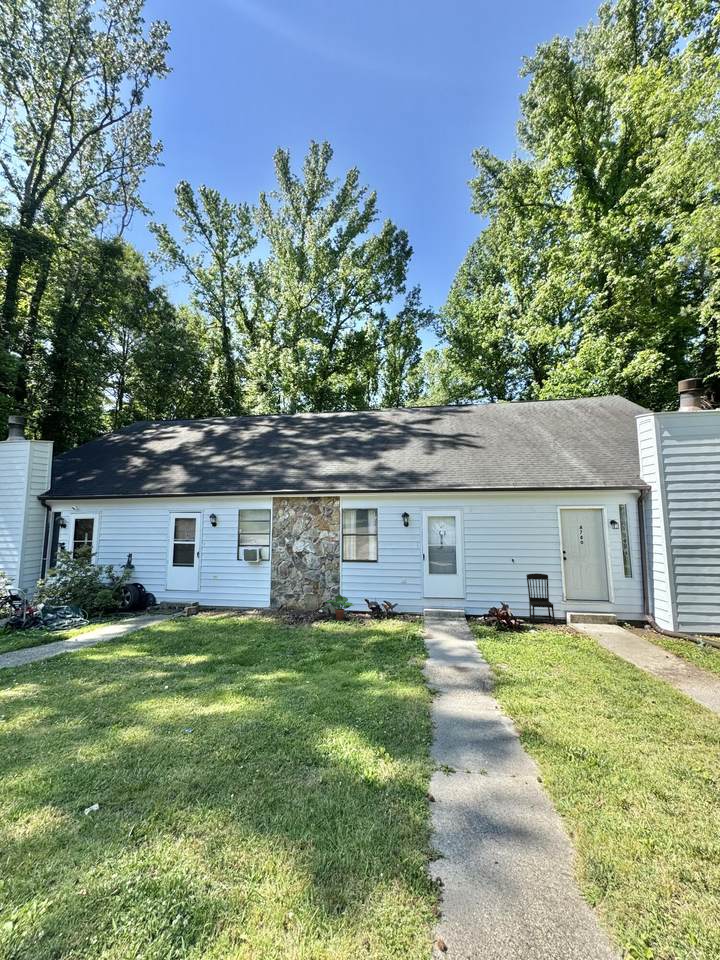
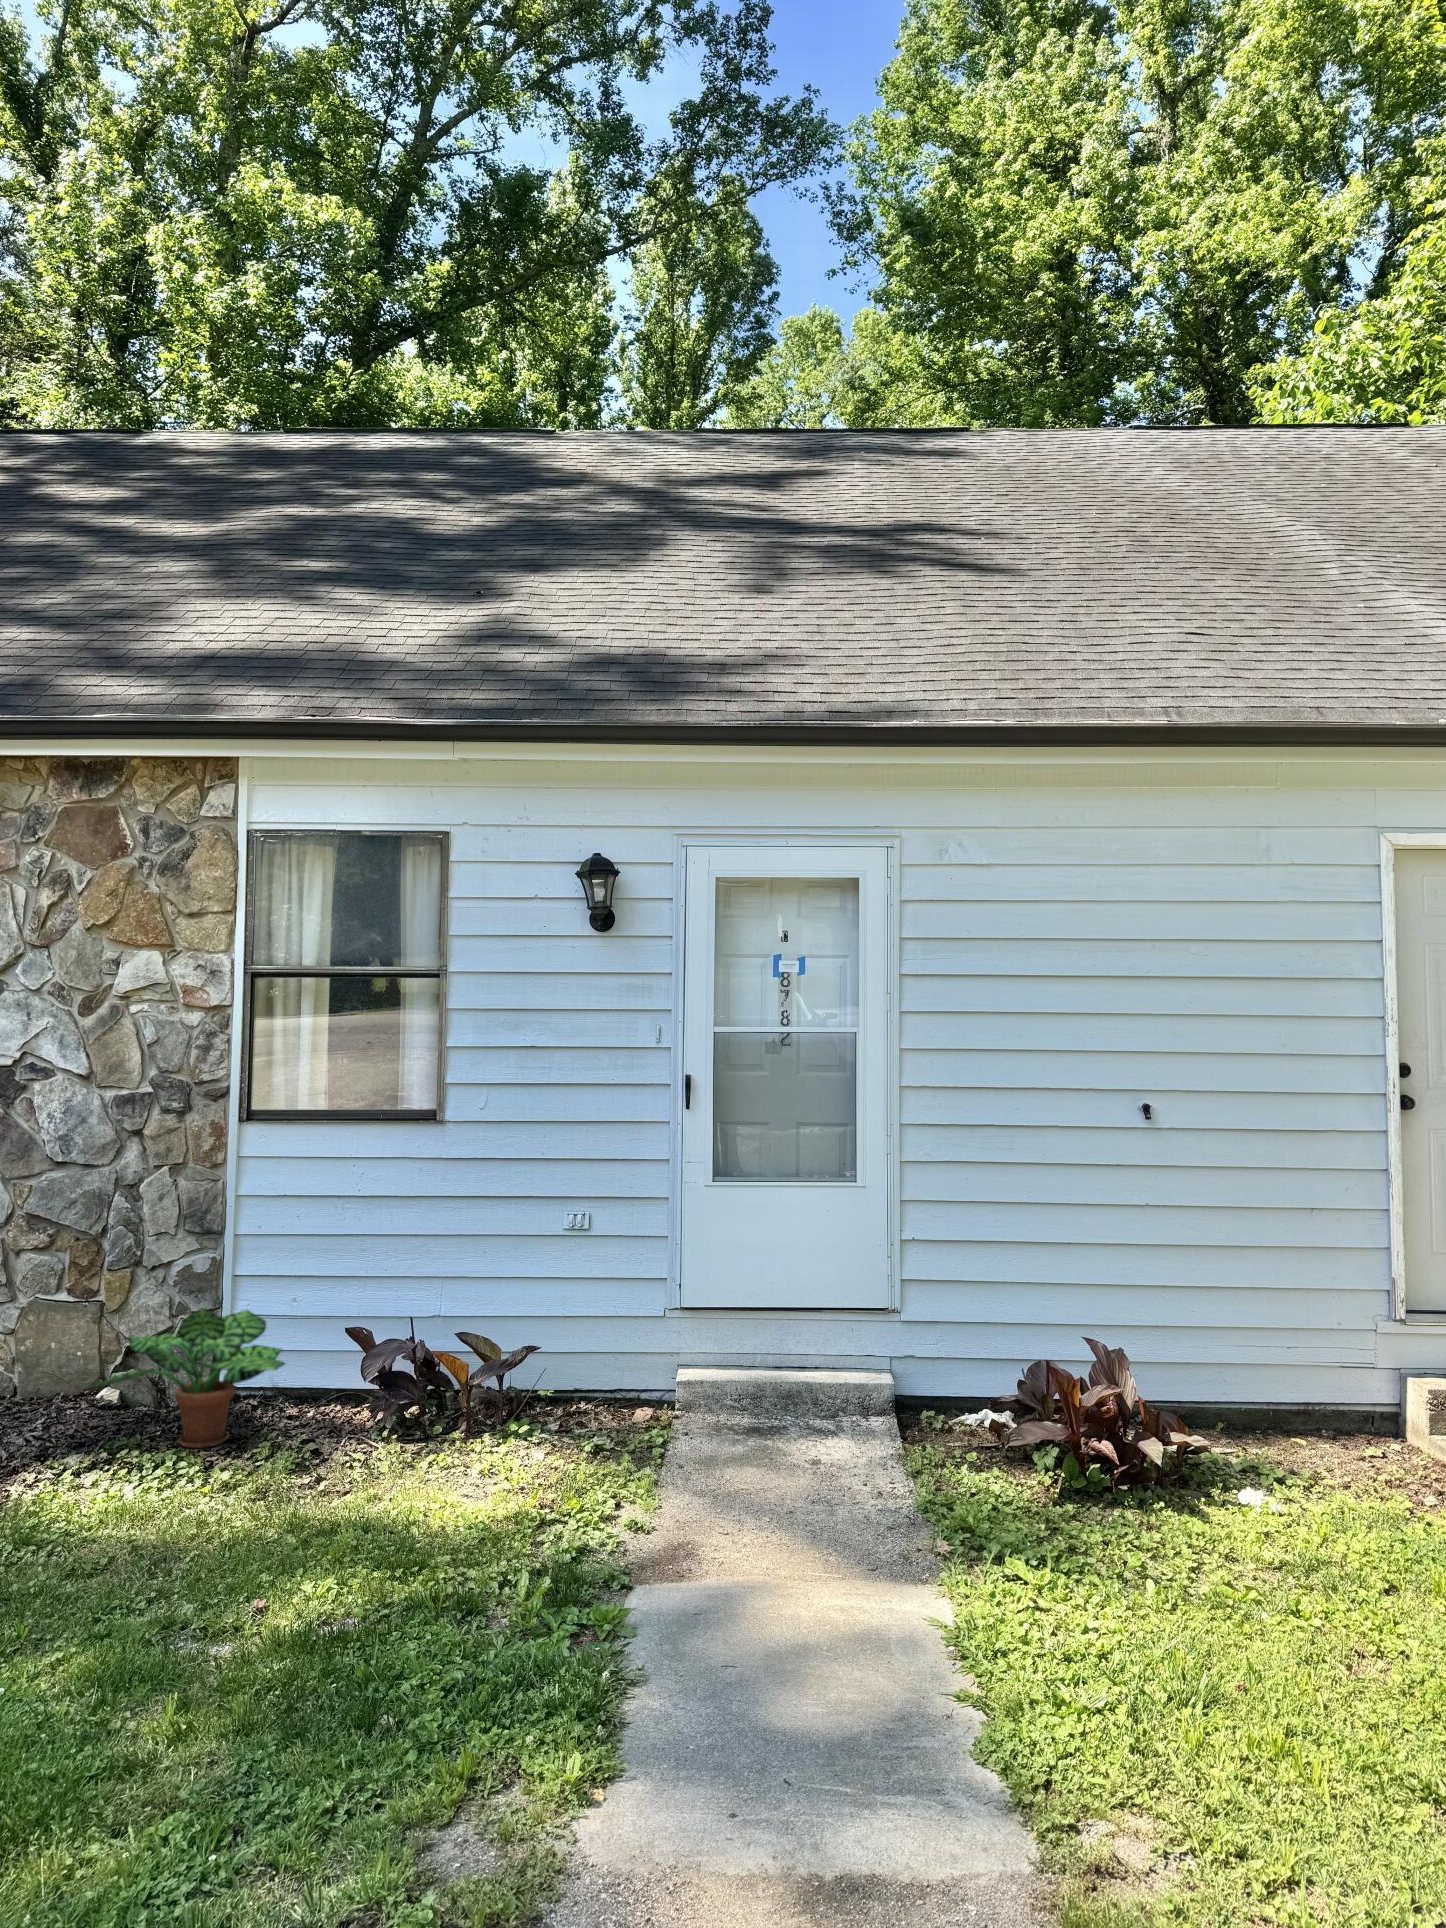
chair: present [526,573,555,625] -> none [1214,1182,1360,1456]

